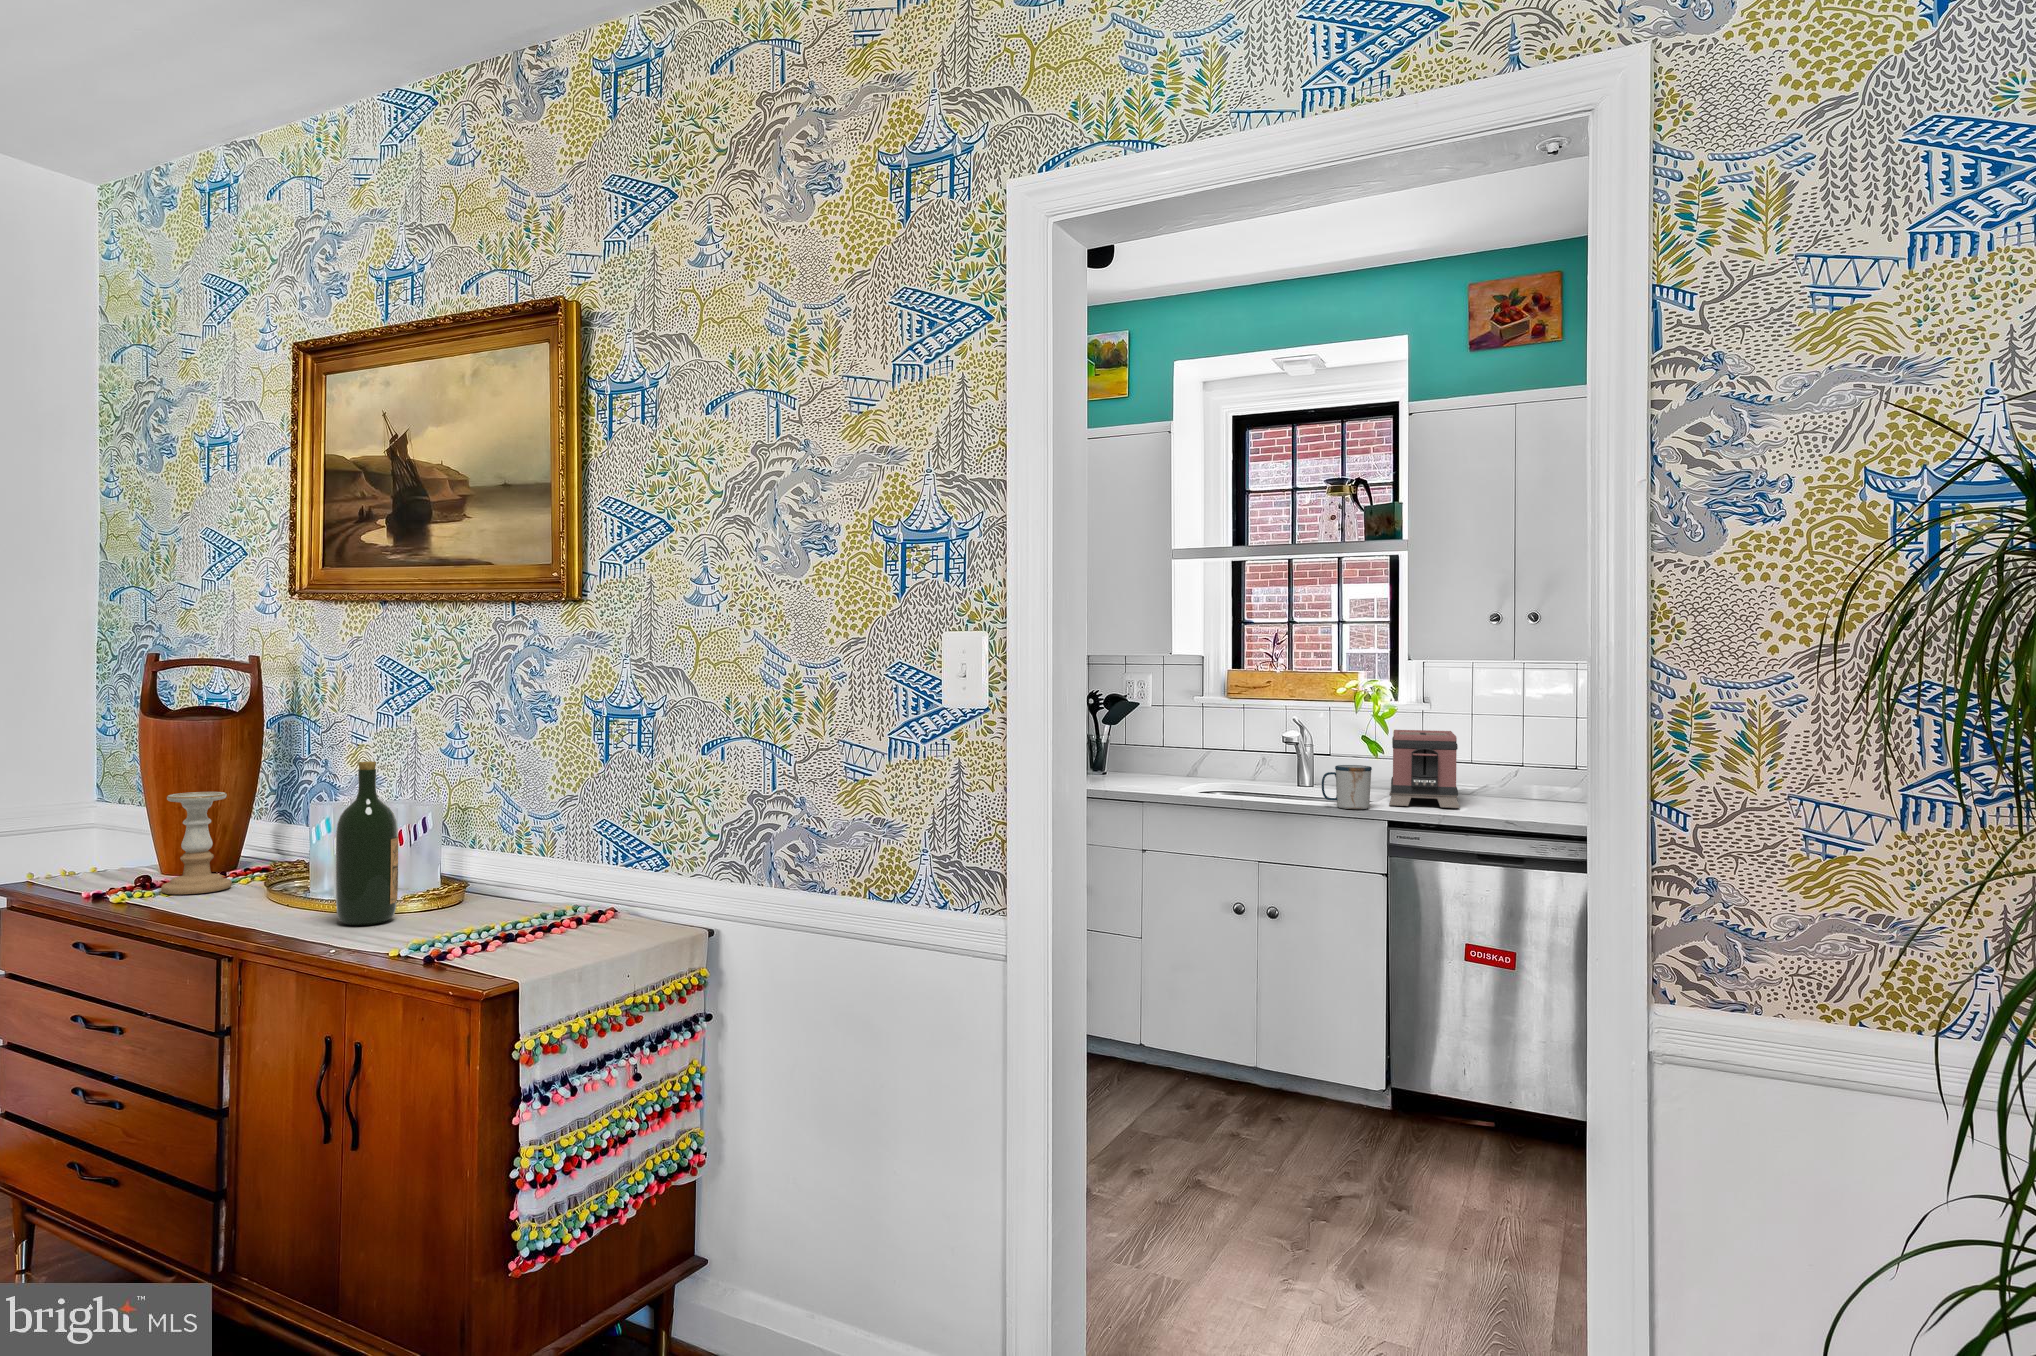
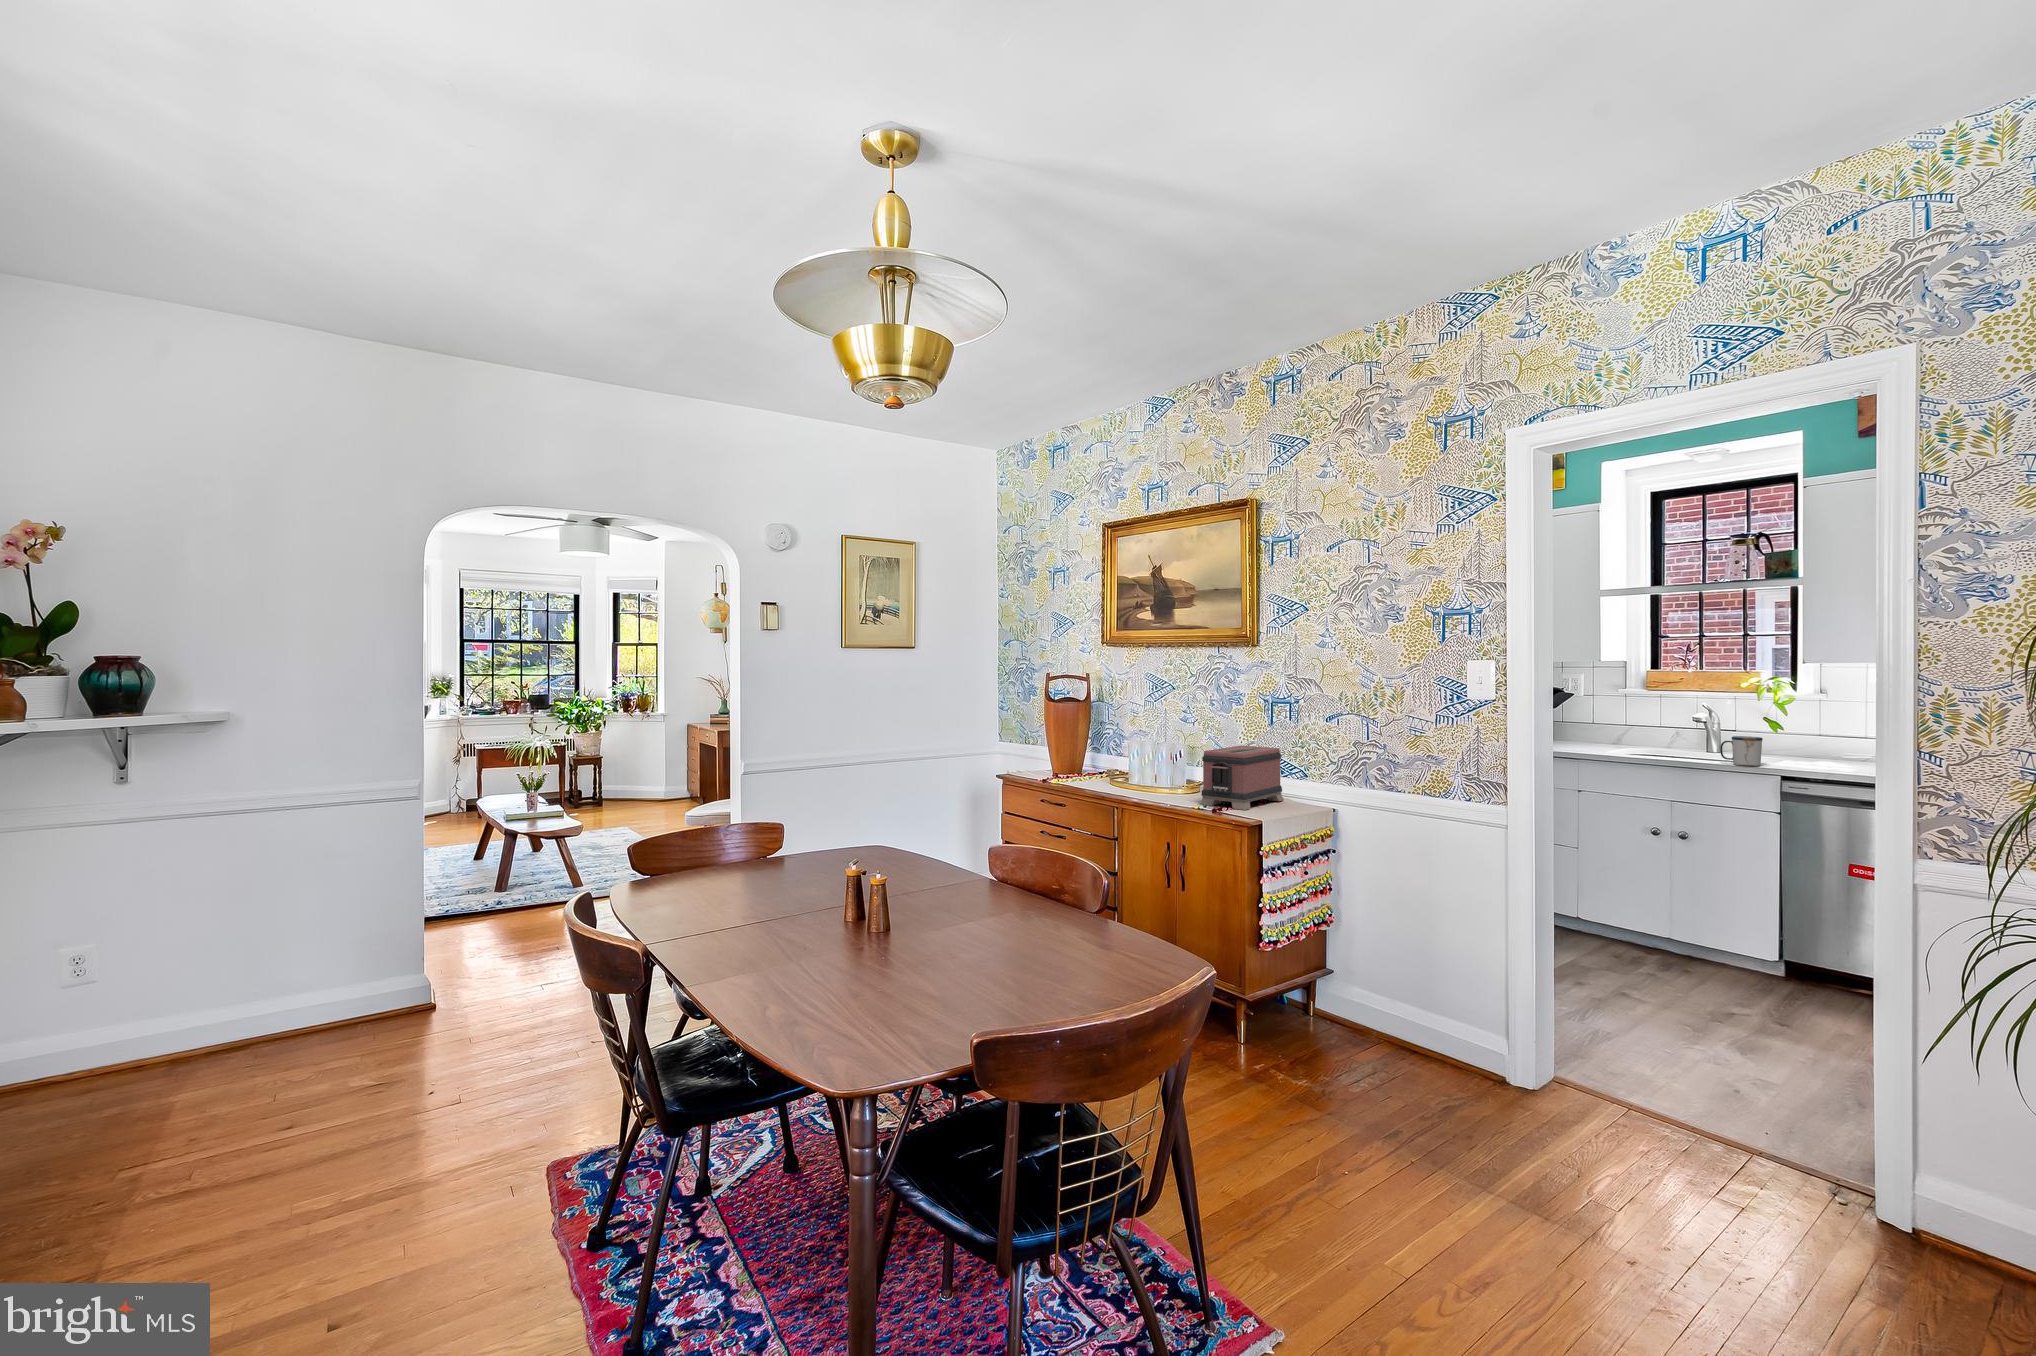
toaster: present [1389,730,1460,808] -> present [1200,745,1284,810]
wine bottle: present [336,761,398,925] -> none [1157,721,1182,795]
candle holder: present [161,792,232,894] -> none [1065,734,1092,779]

